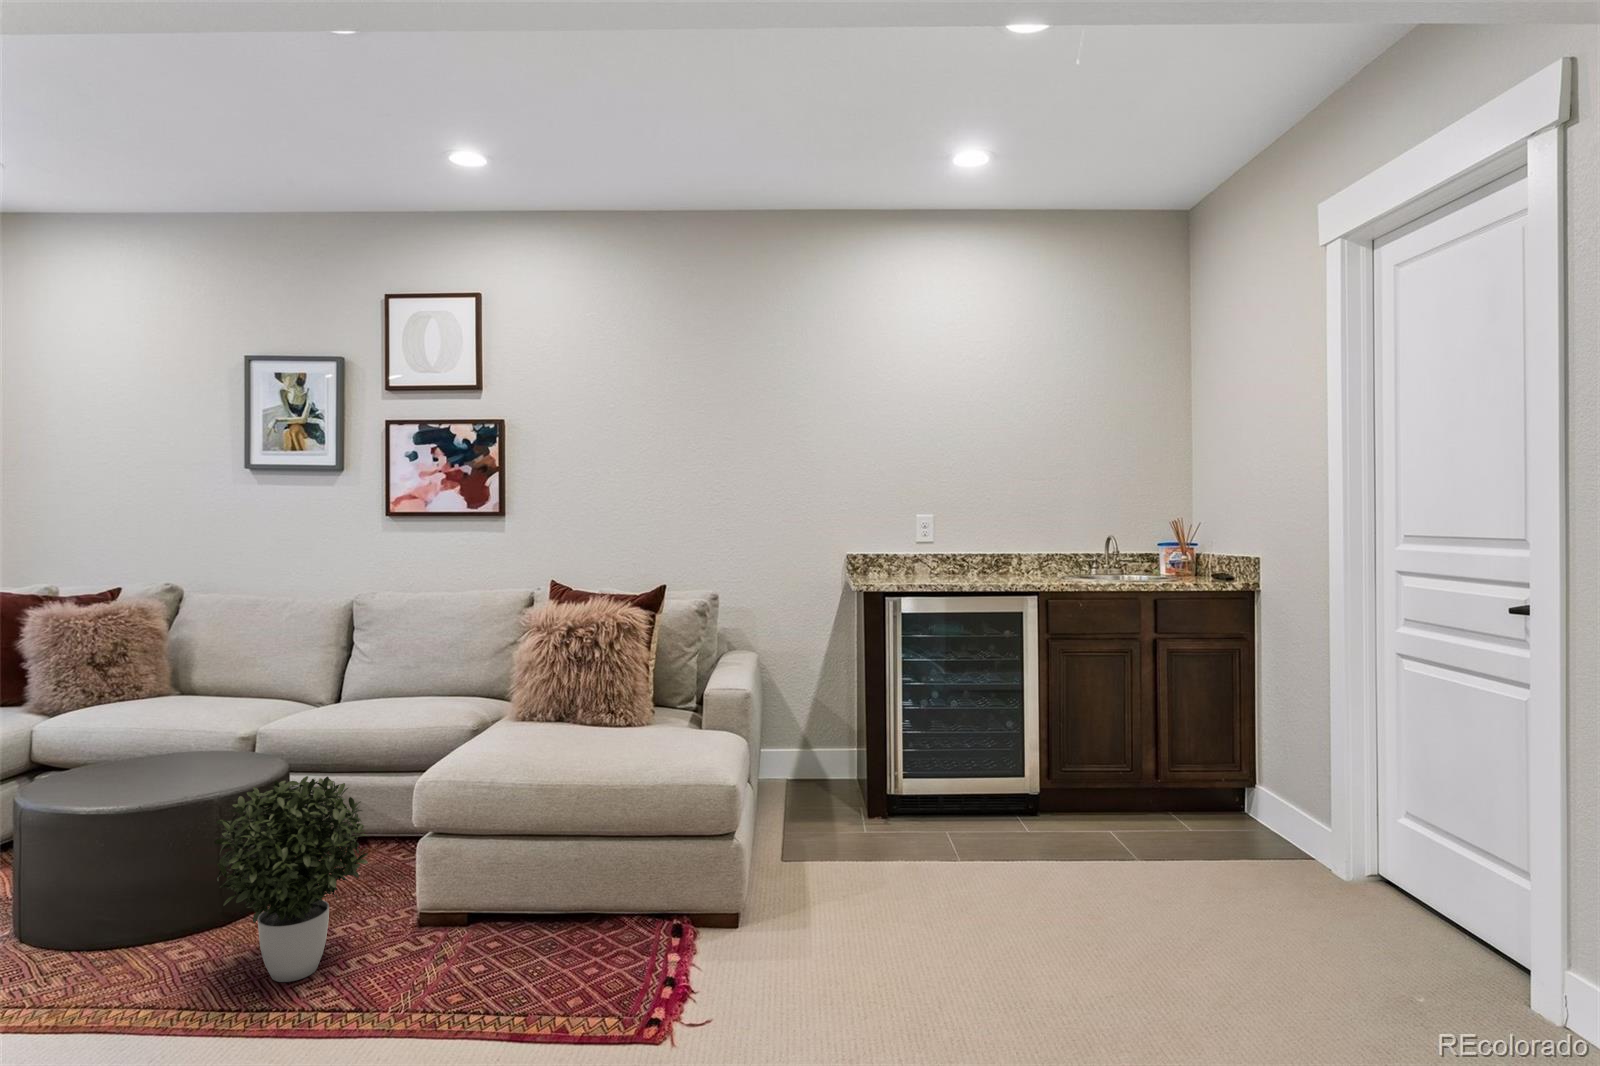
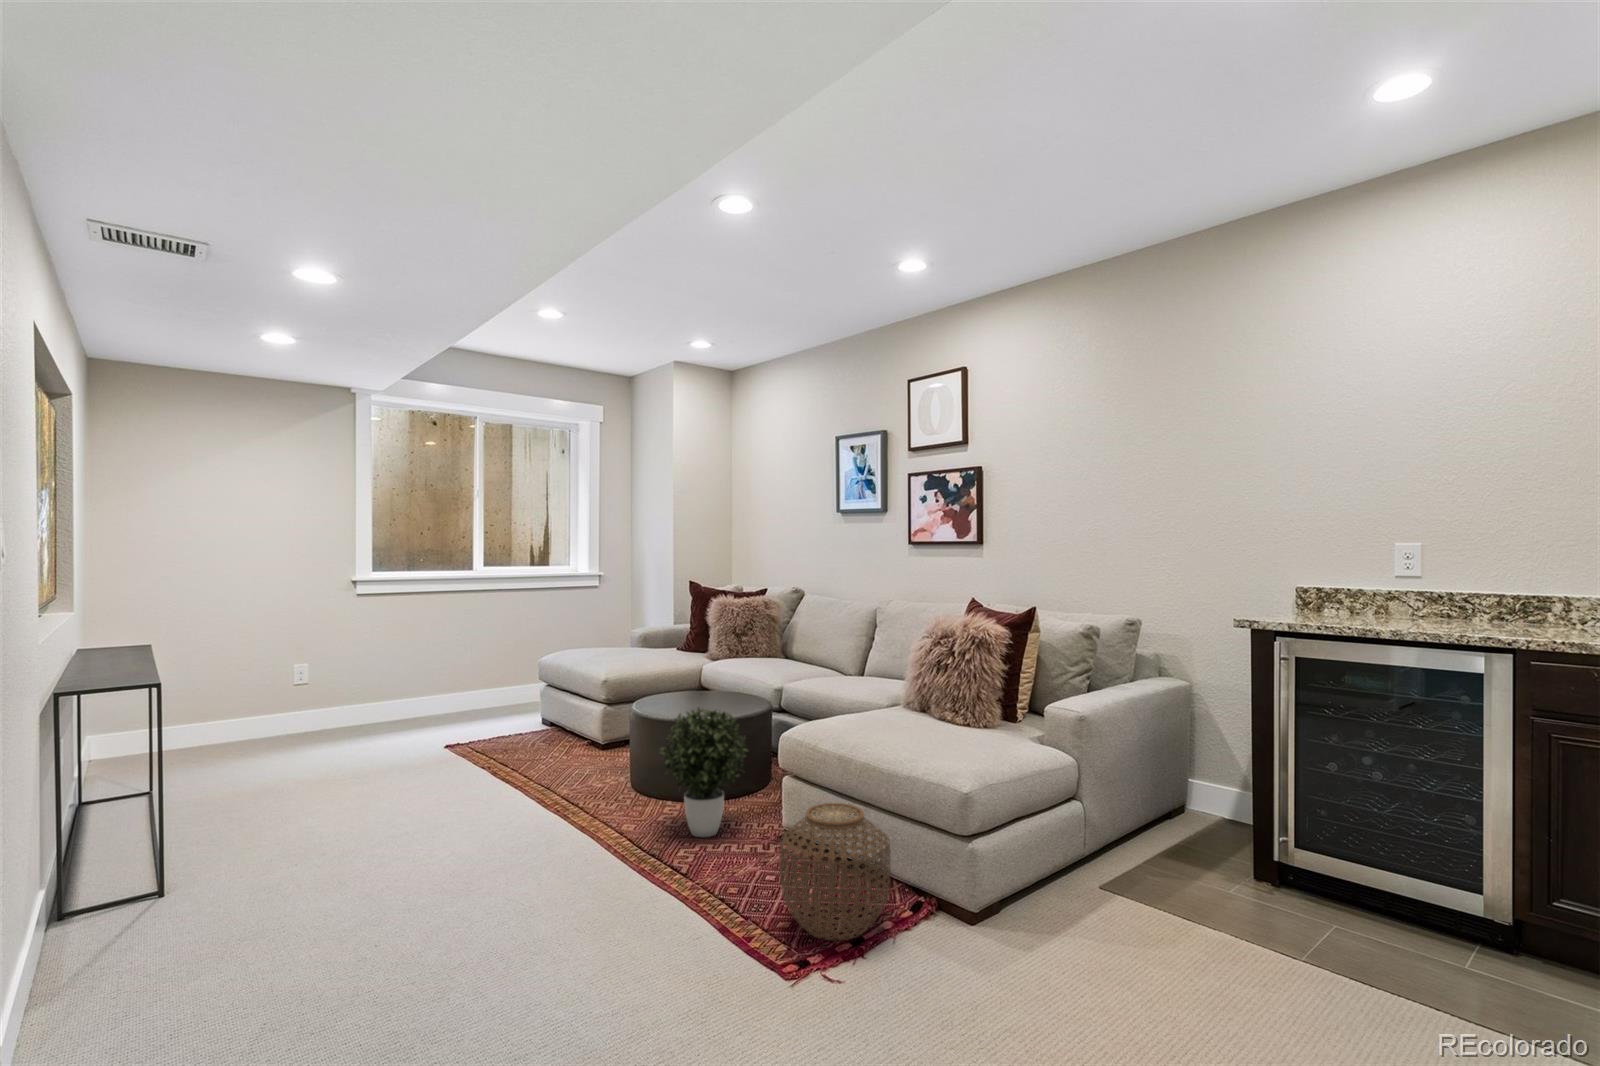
woven basket: none [575,842,713,1014] -> present [780,803,891,940]

